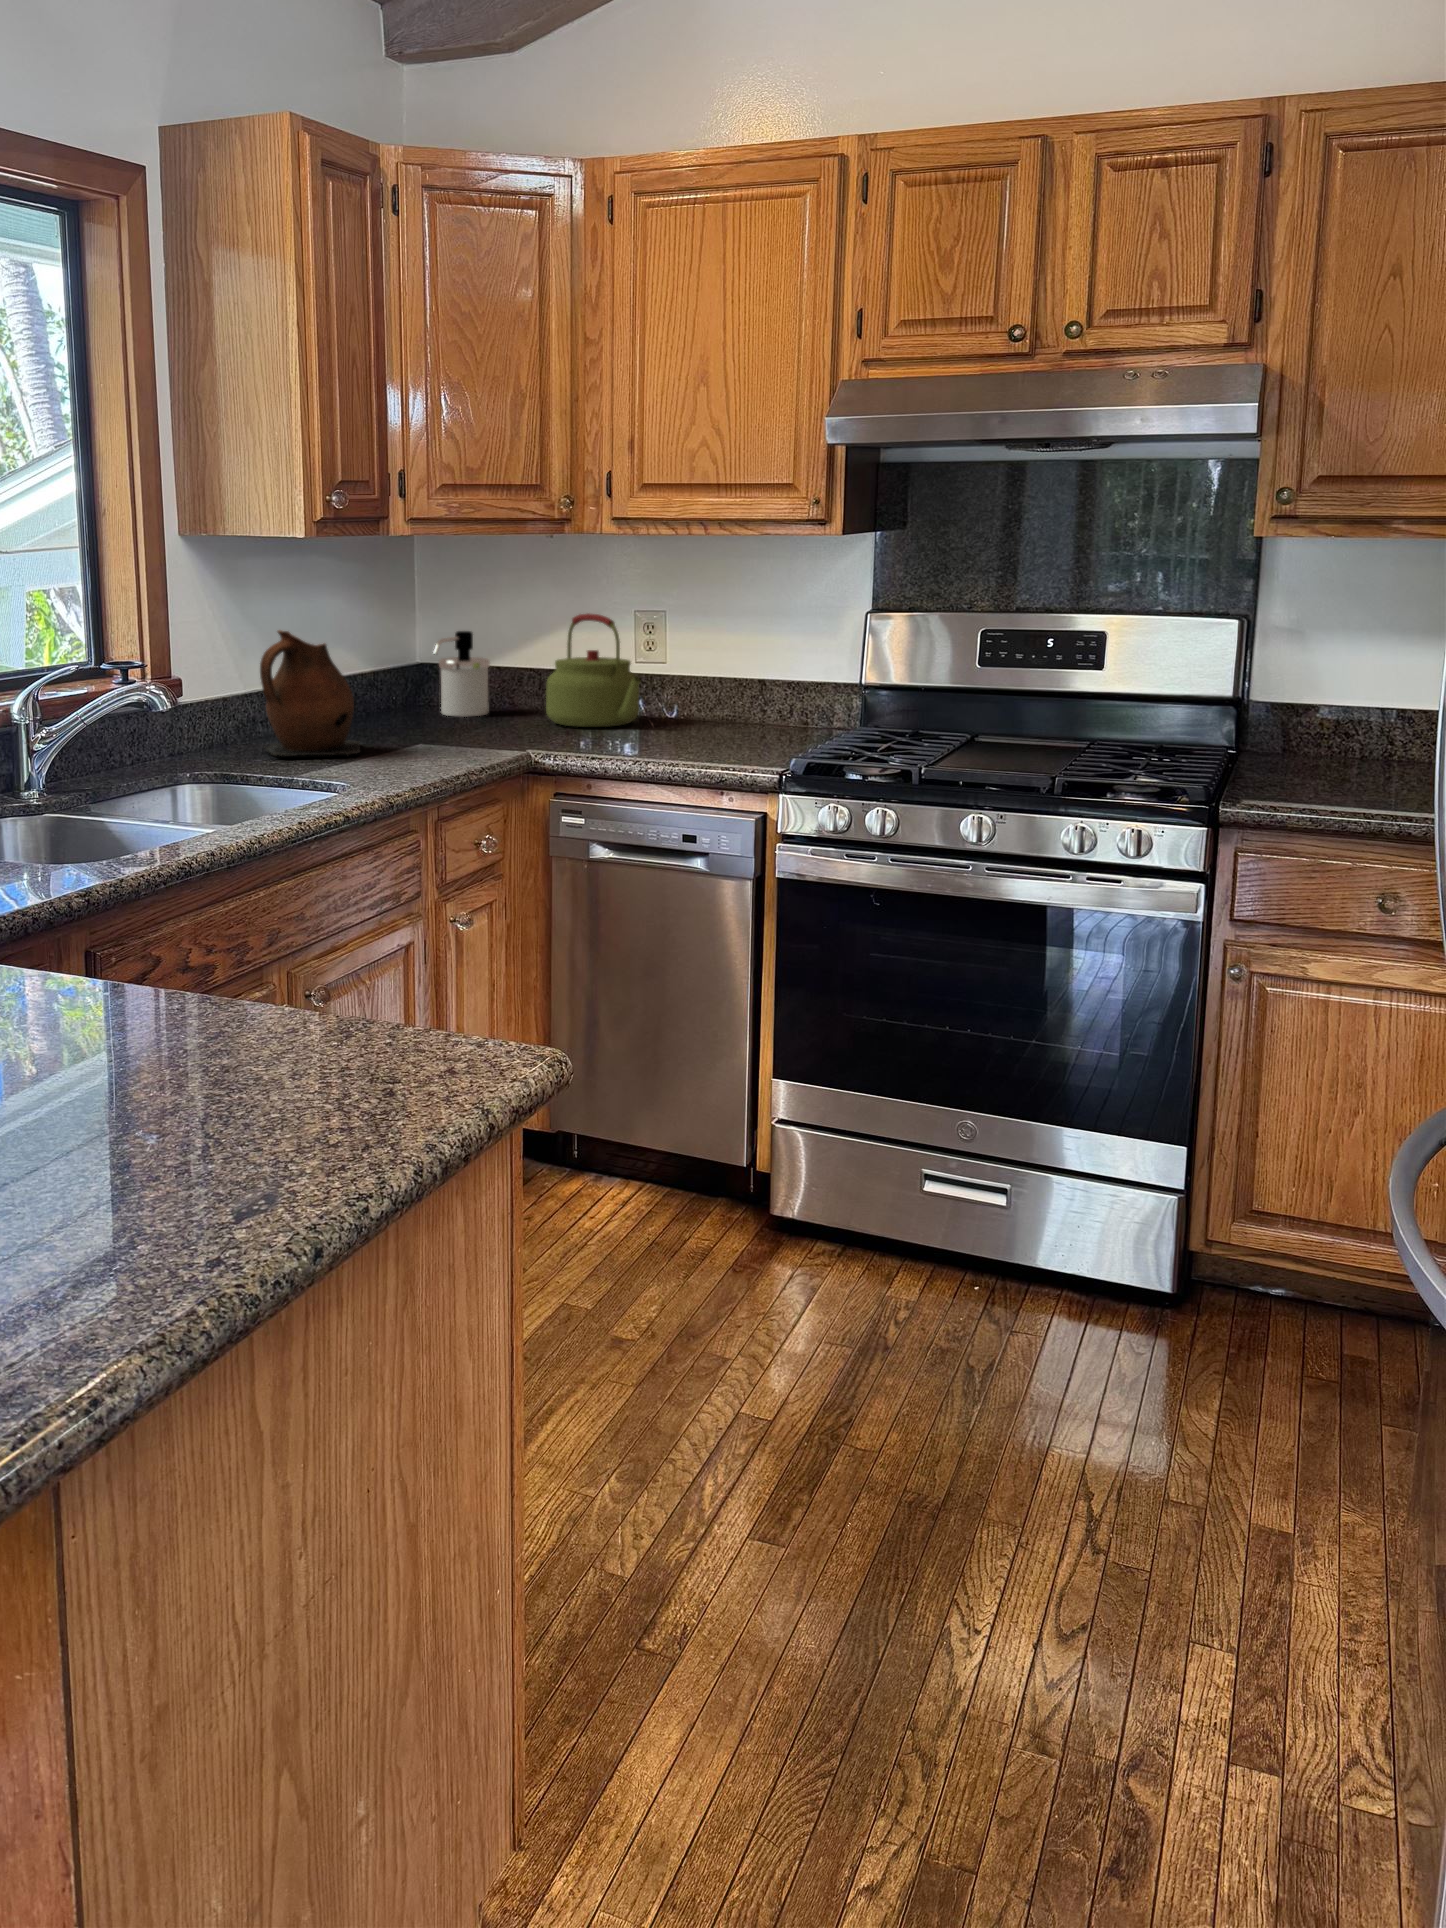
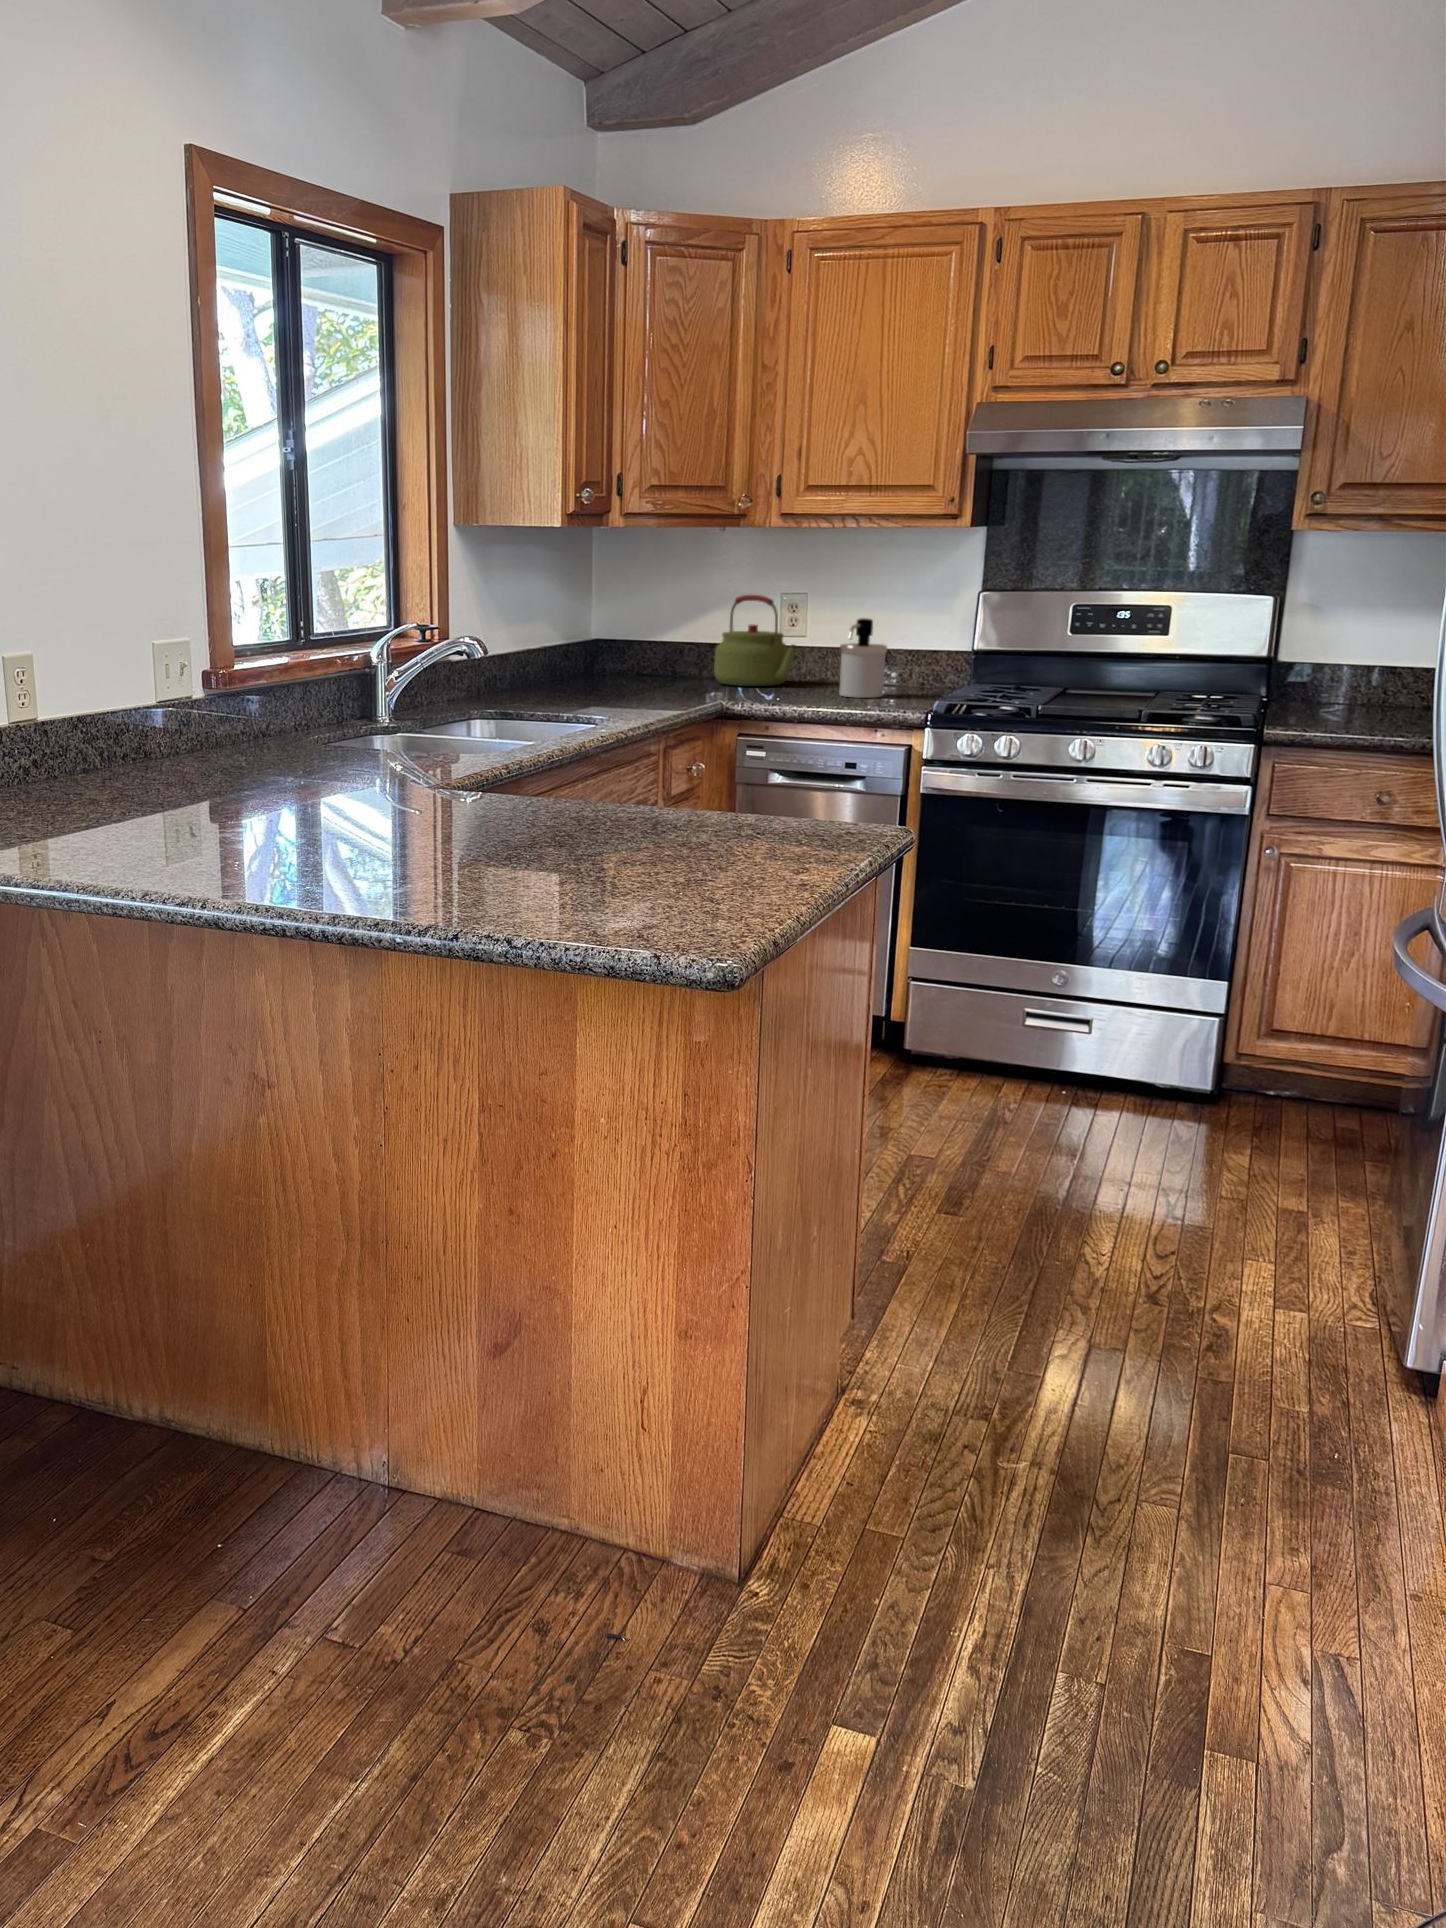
ceramic pitcher: present [260,630,360,756] -> none [511,602,593,702]
soap dispenser: present [434,631,490,717] -> present [839,618,887,698]

